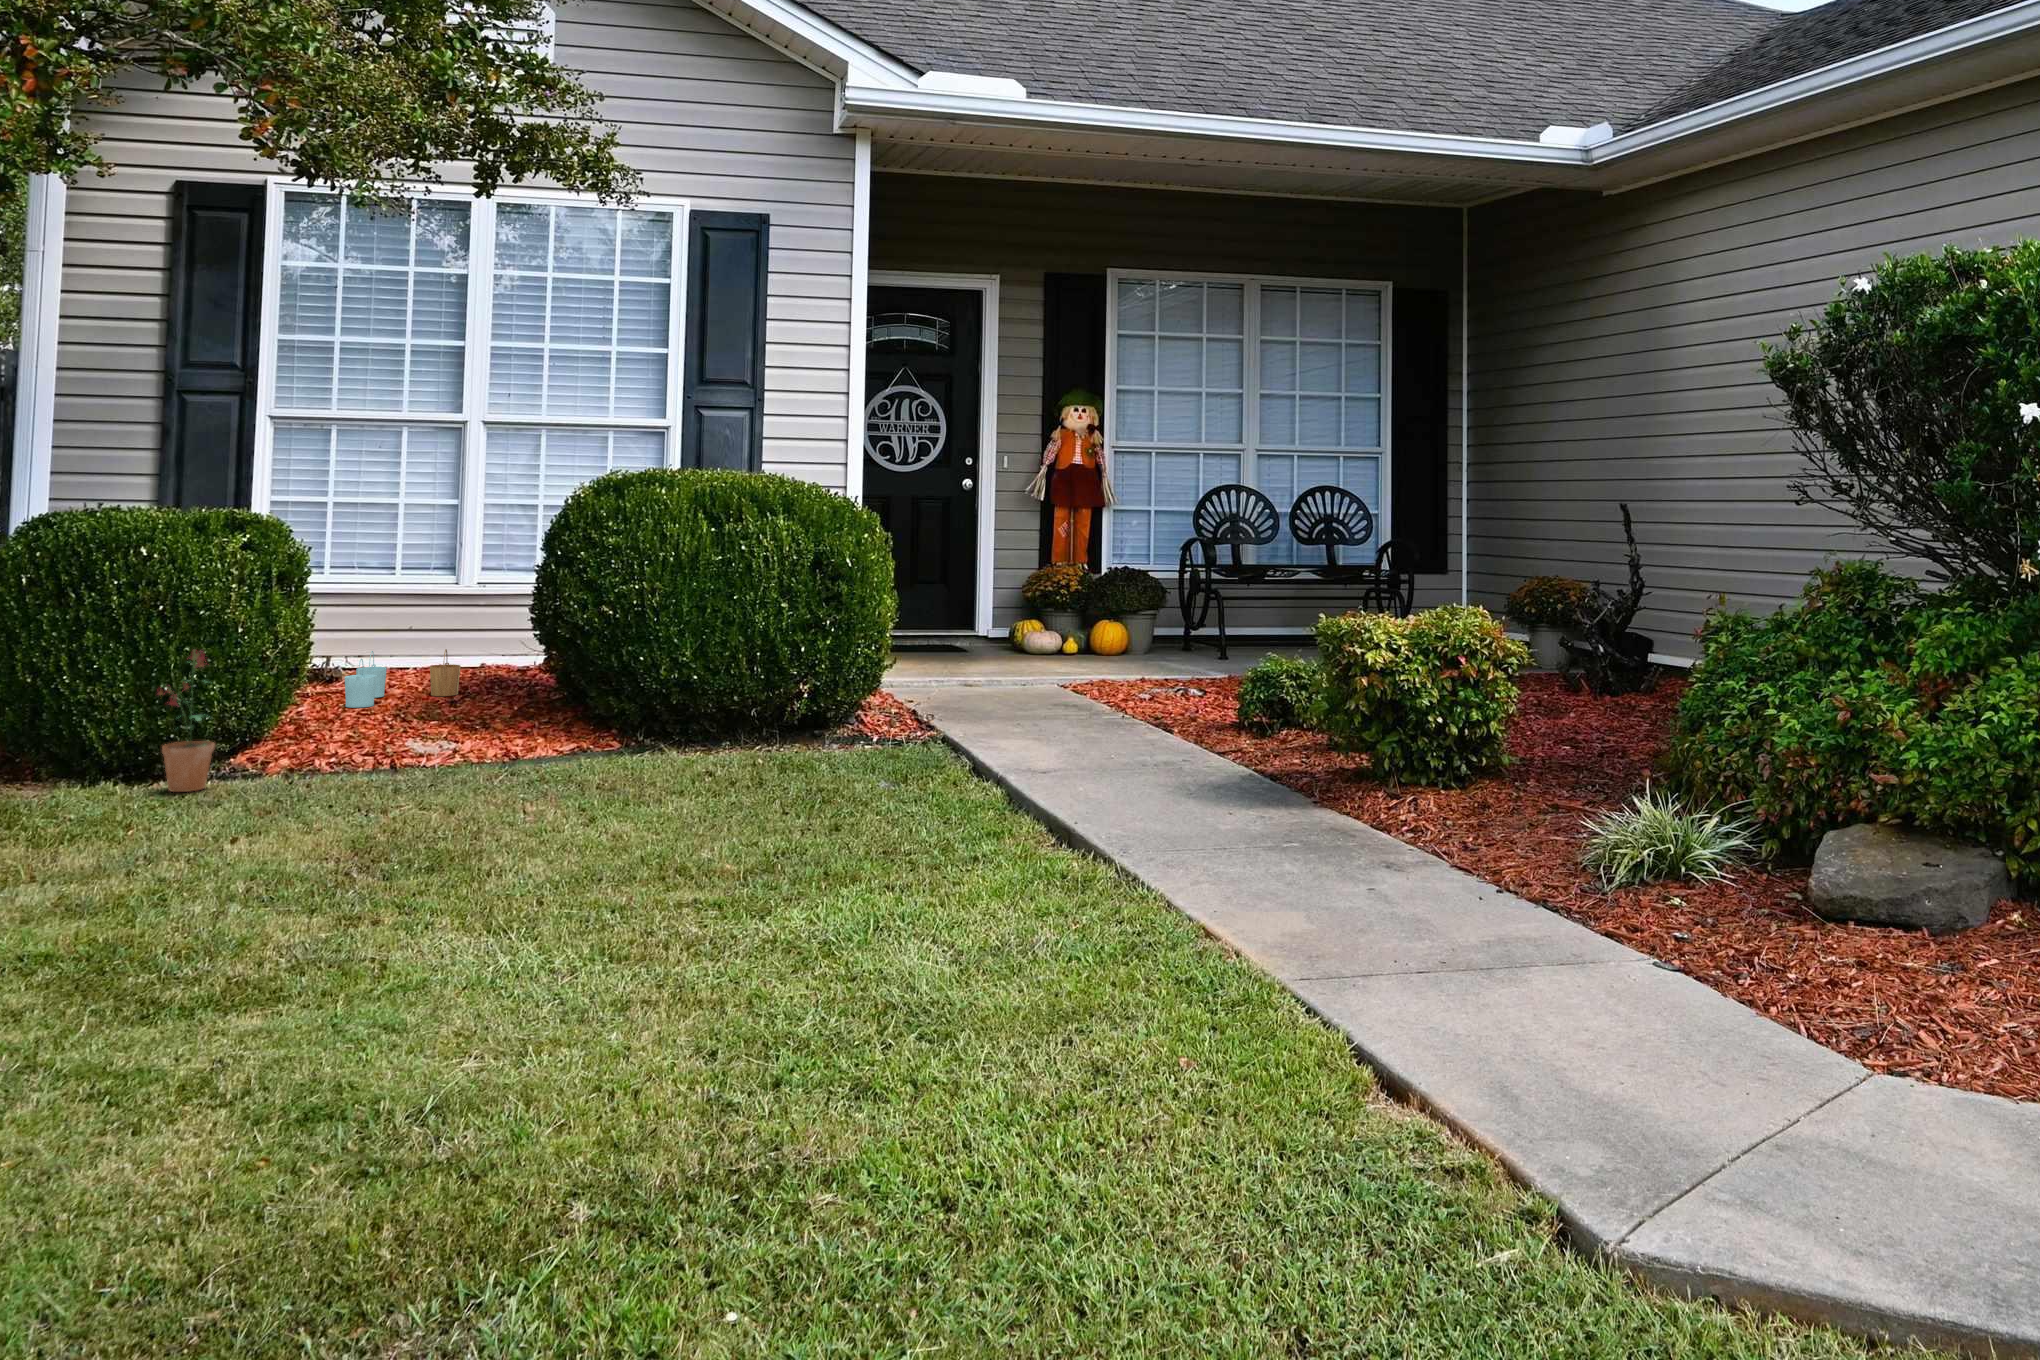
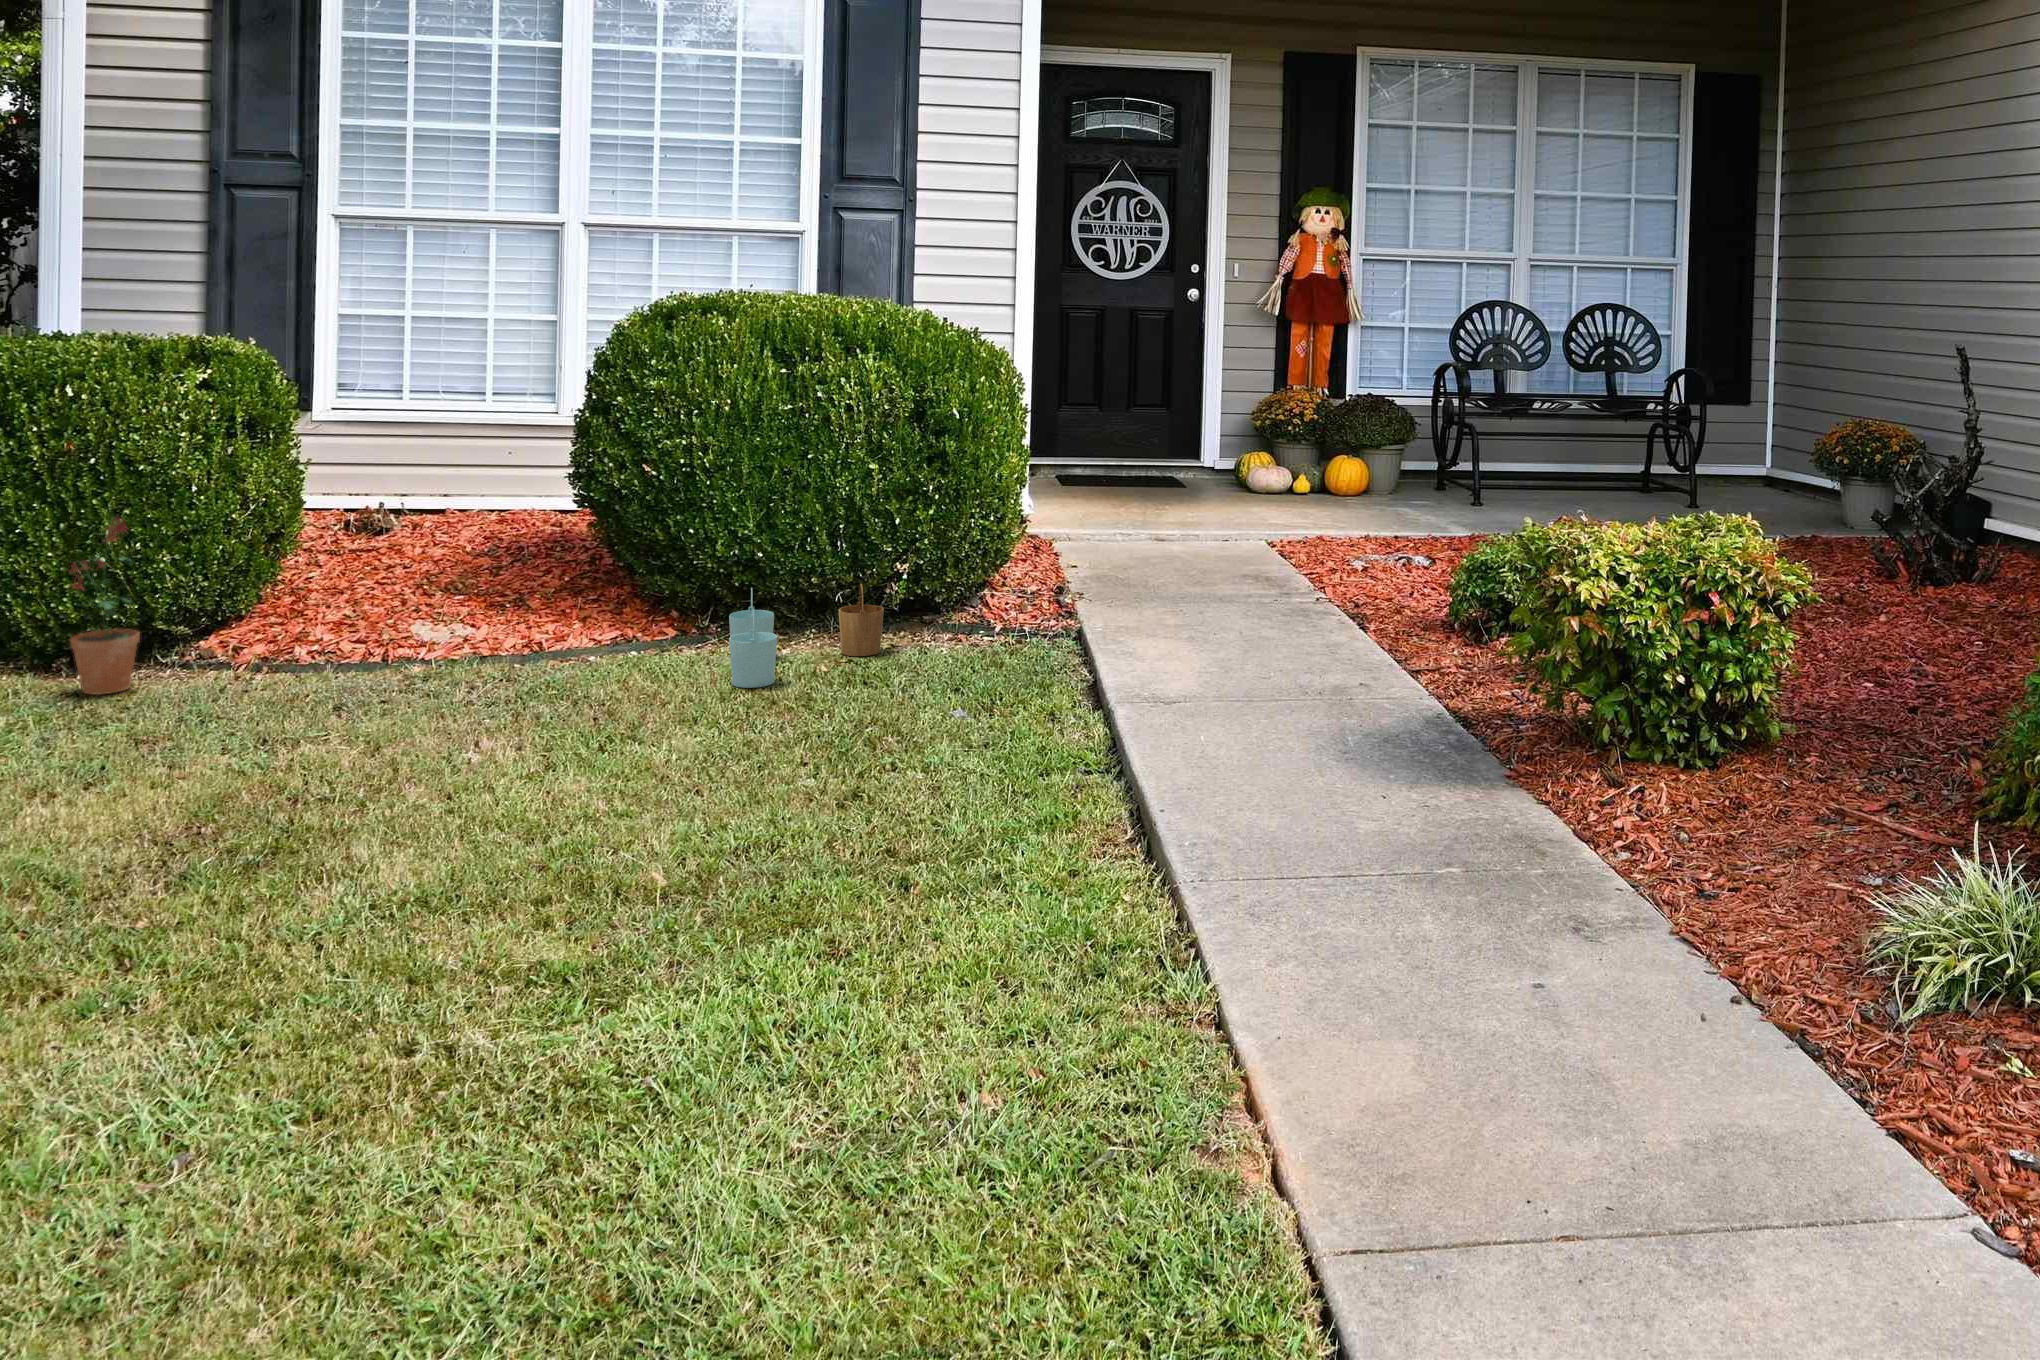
bucket: present [345,649,461,708] -> present [729,584,884,688]

